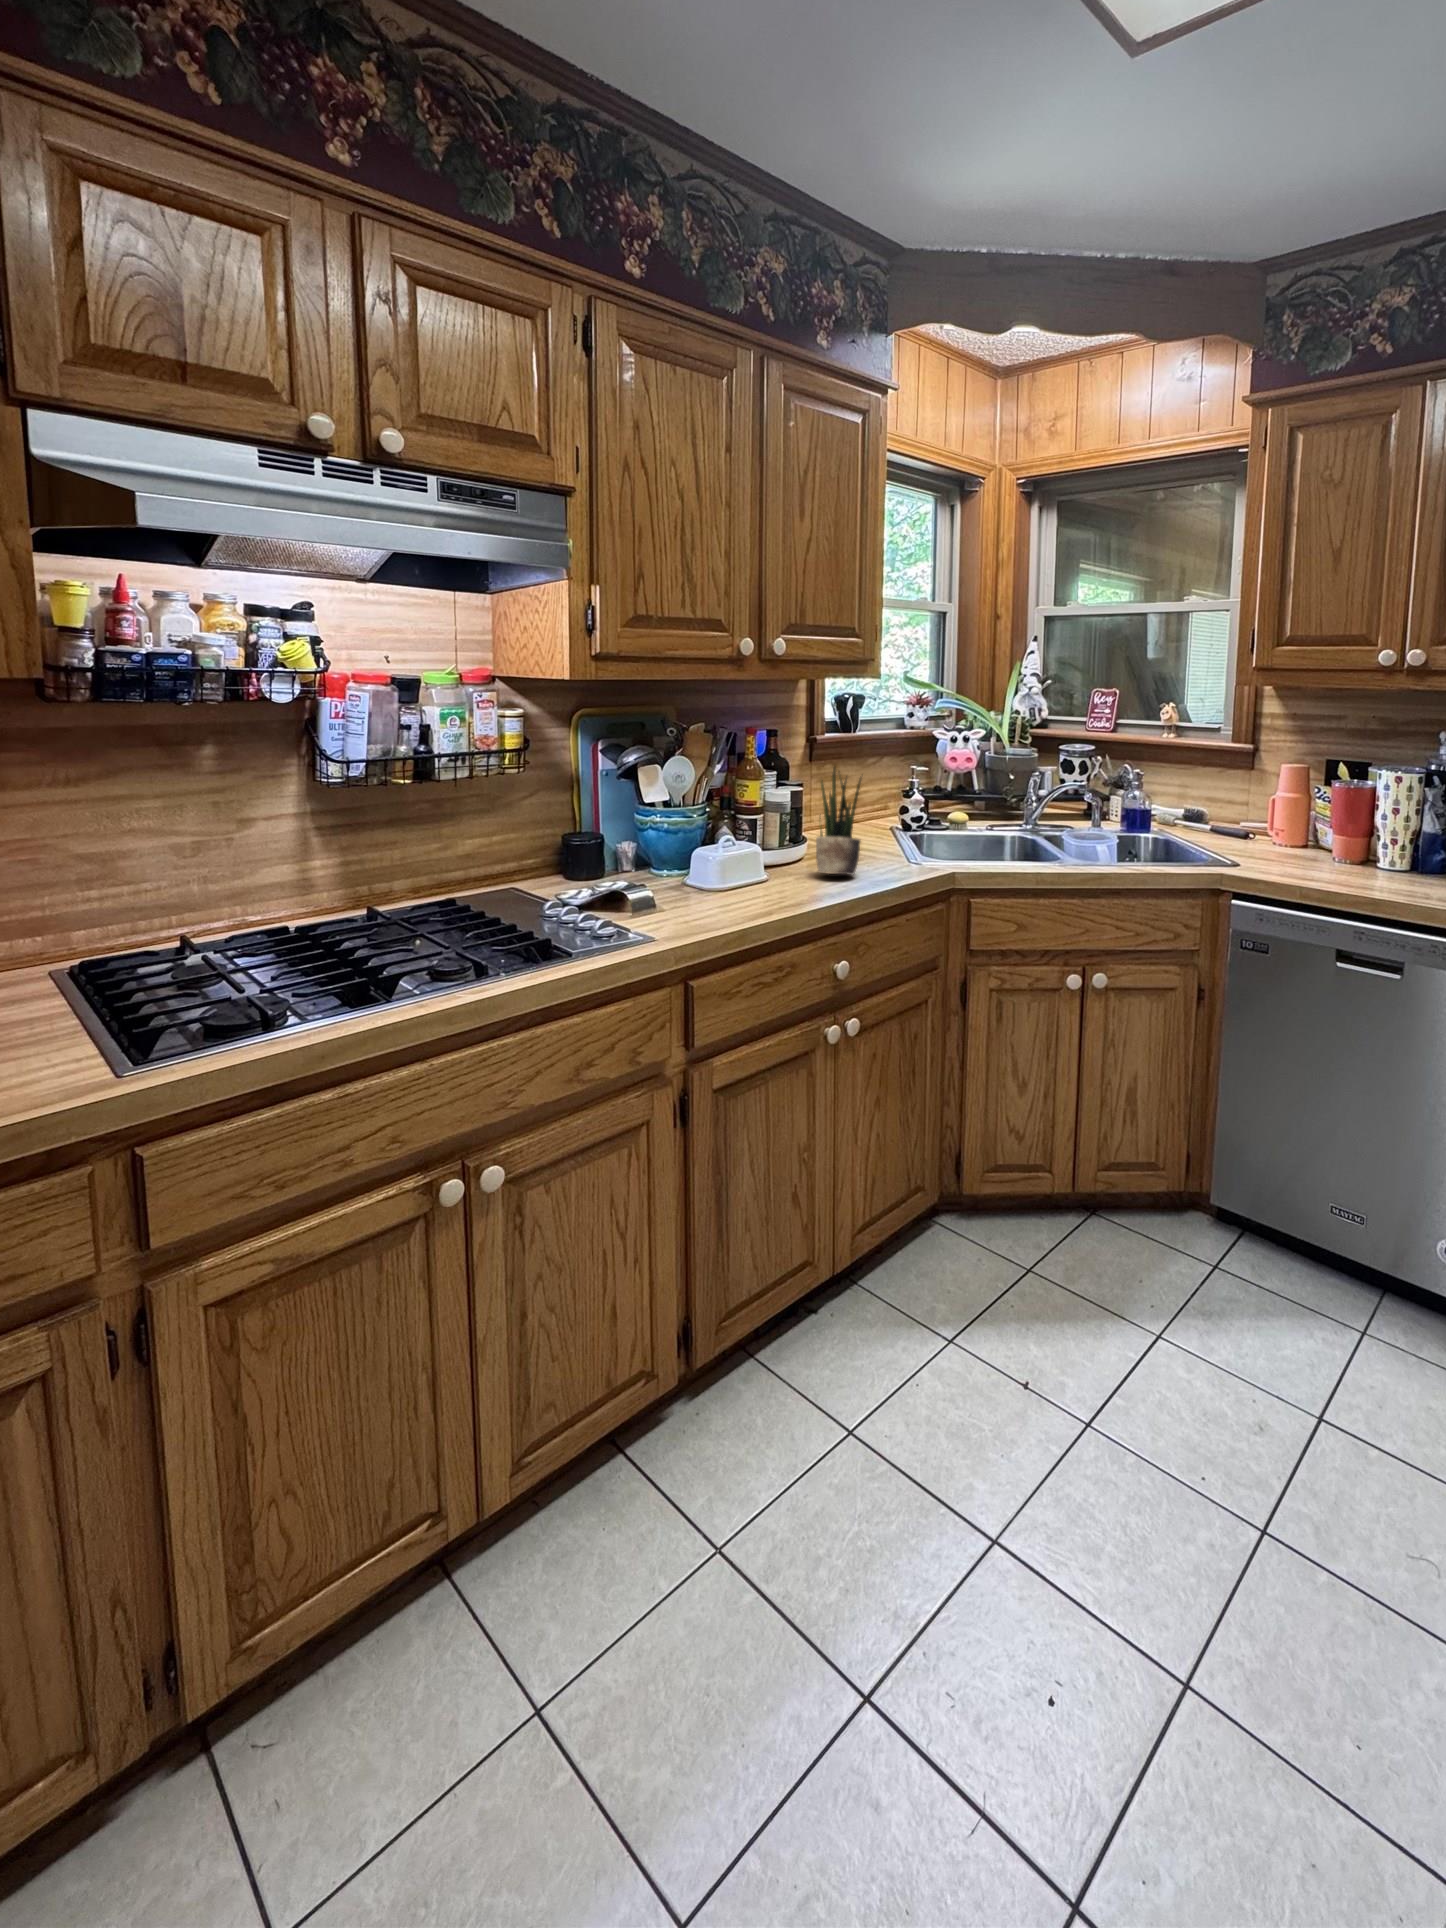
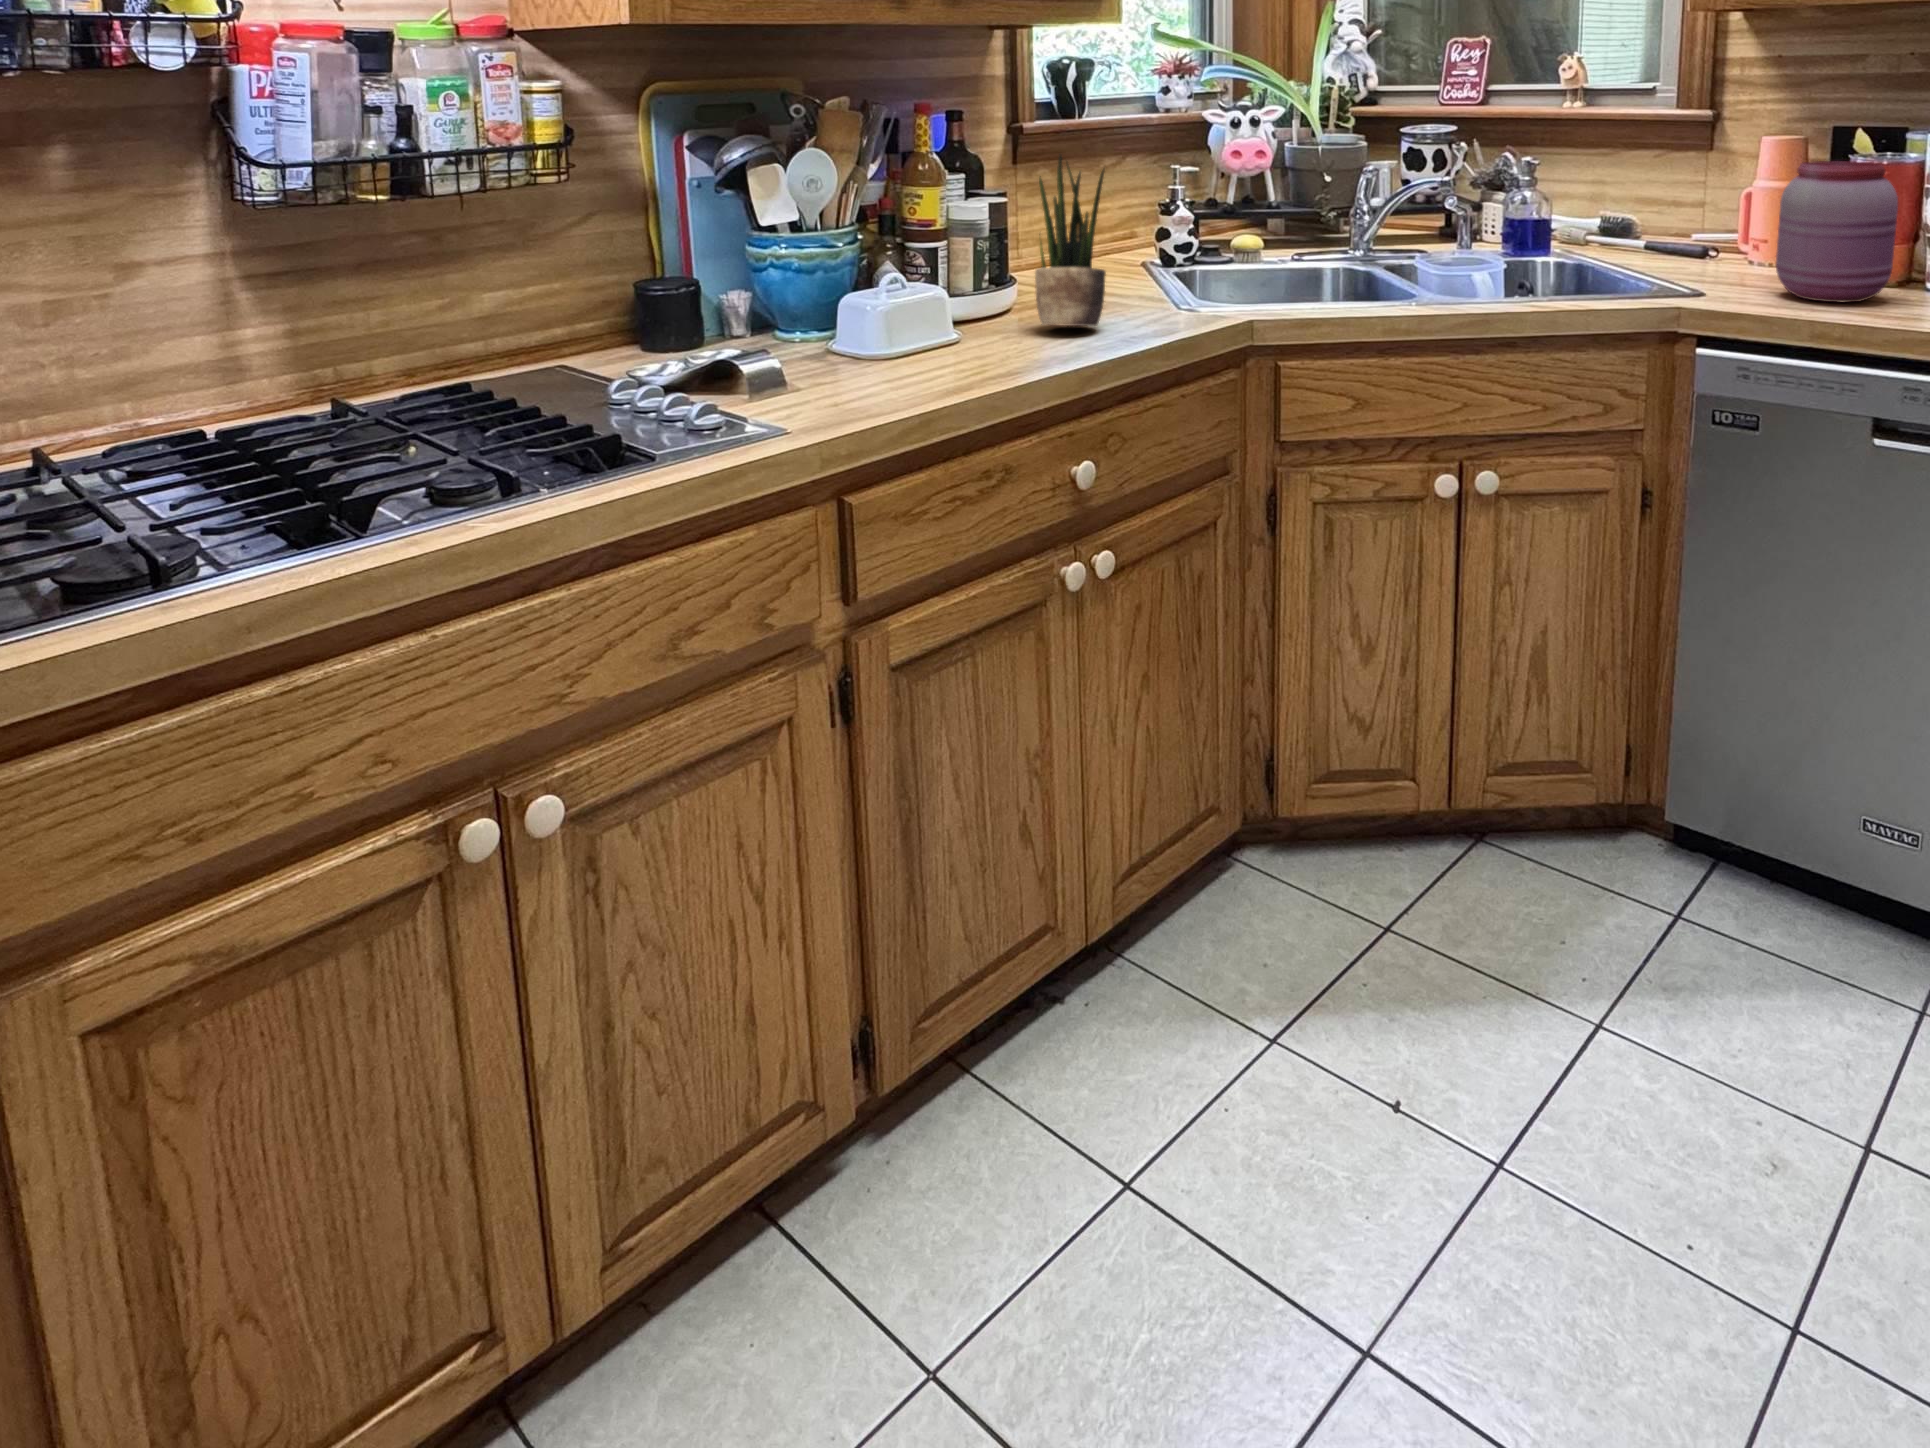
jar: none [1283,786,1356,876] -> present [1776,161,1898,302]

